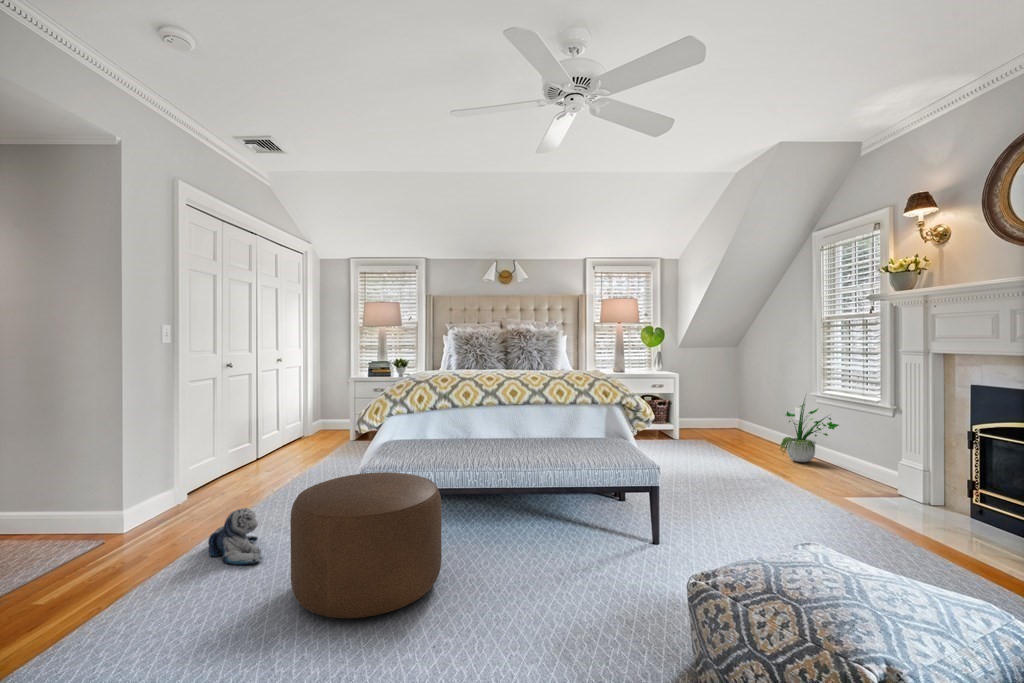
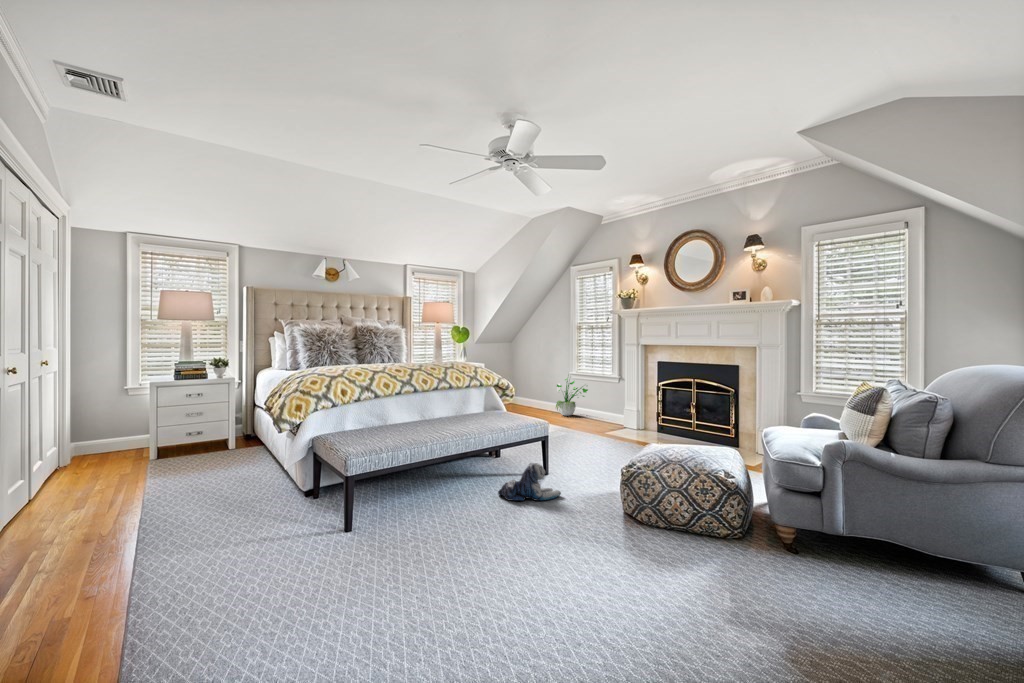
ottoman: present [290,472,442,618] -> none [341,448,459,559]
plush toy: present [208,508,262,565] -> present [498,463,561,501]

